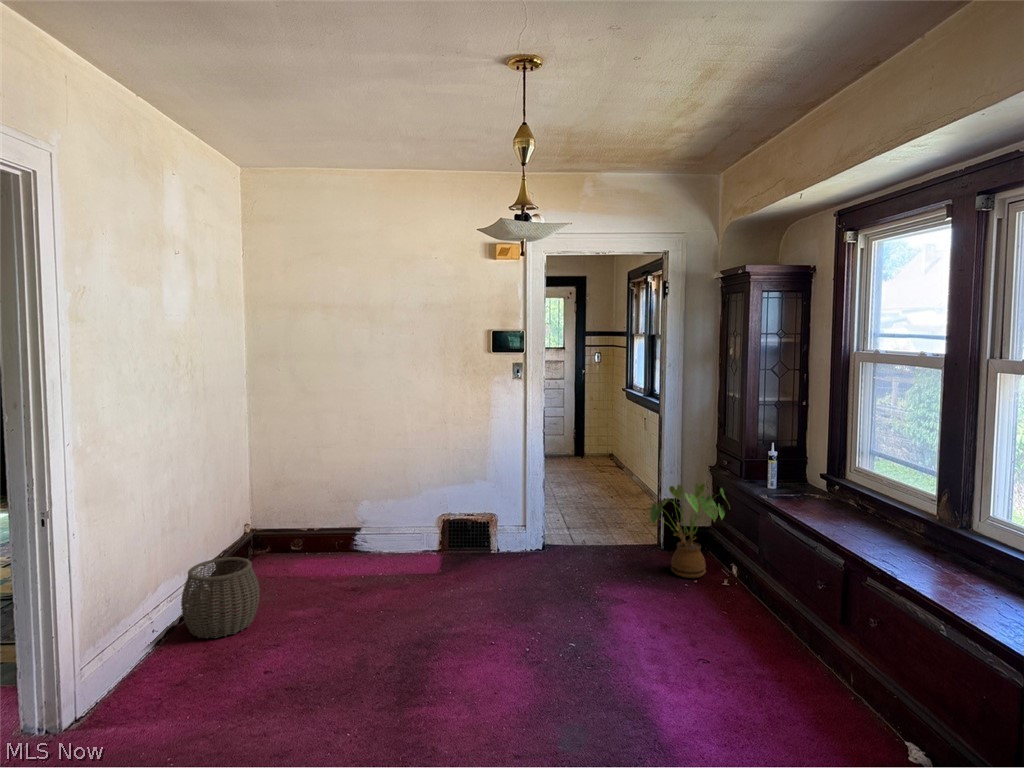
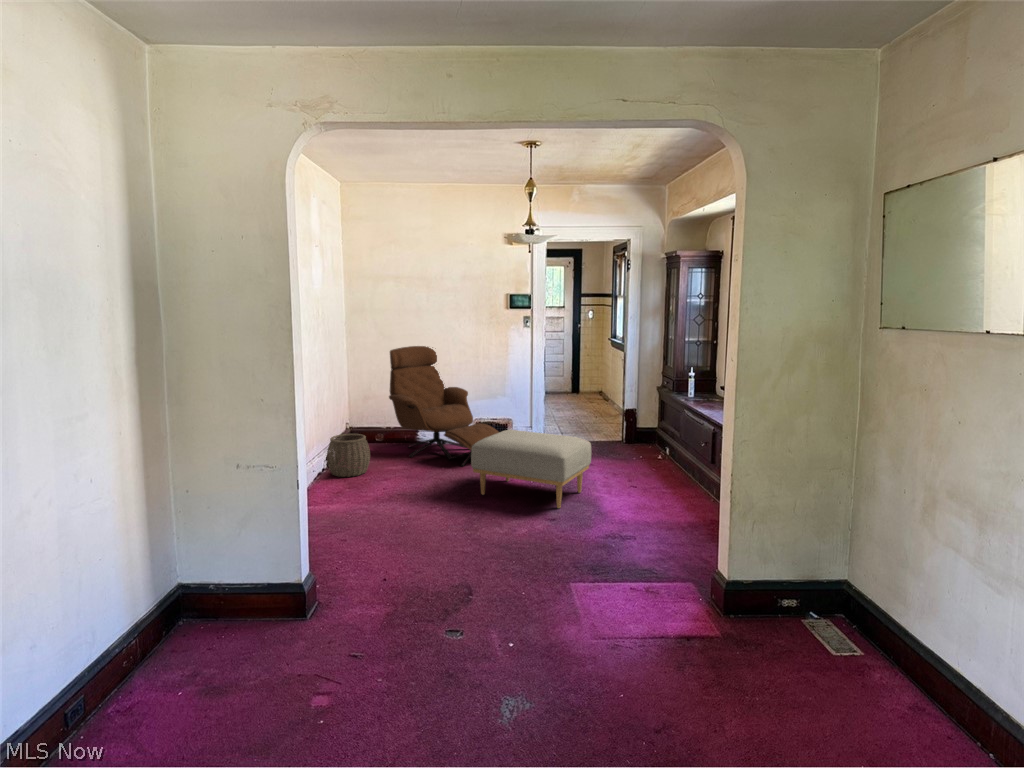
lounge chair: none [304,407,481,607] -> present [389,346,499,466]
house plant: present [650,483,725,578] -> none [612,395,665,456]
ottoman: none [418,559,633,733] -> present [471,430,591,508]

